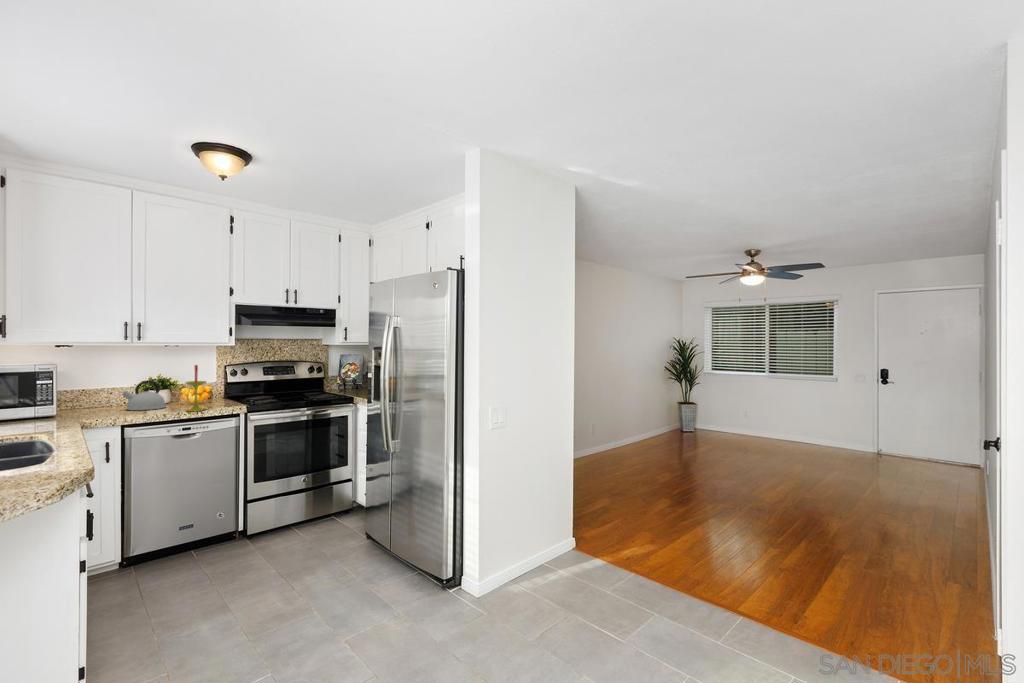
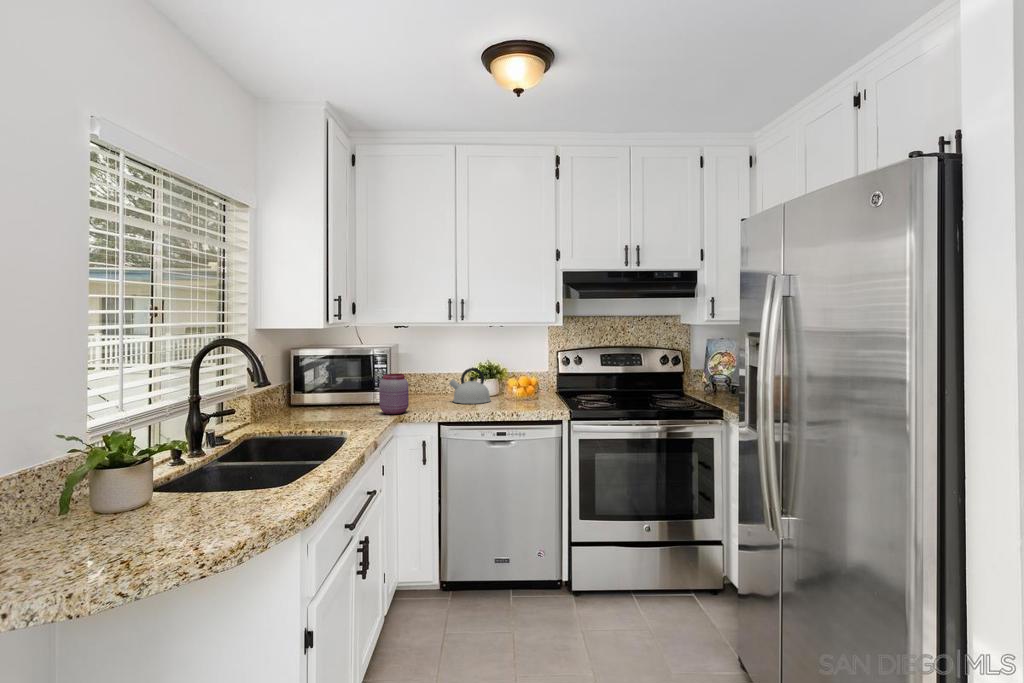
candle: present [186,365,206,411] -> none [501,350,525,412]
jar: none [56,387,89,422] -> present [379,374,409,414]

